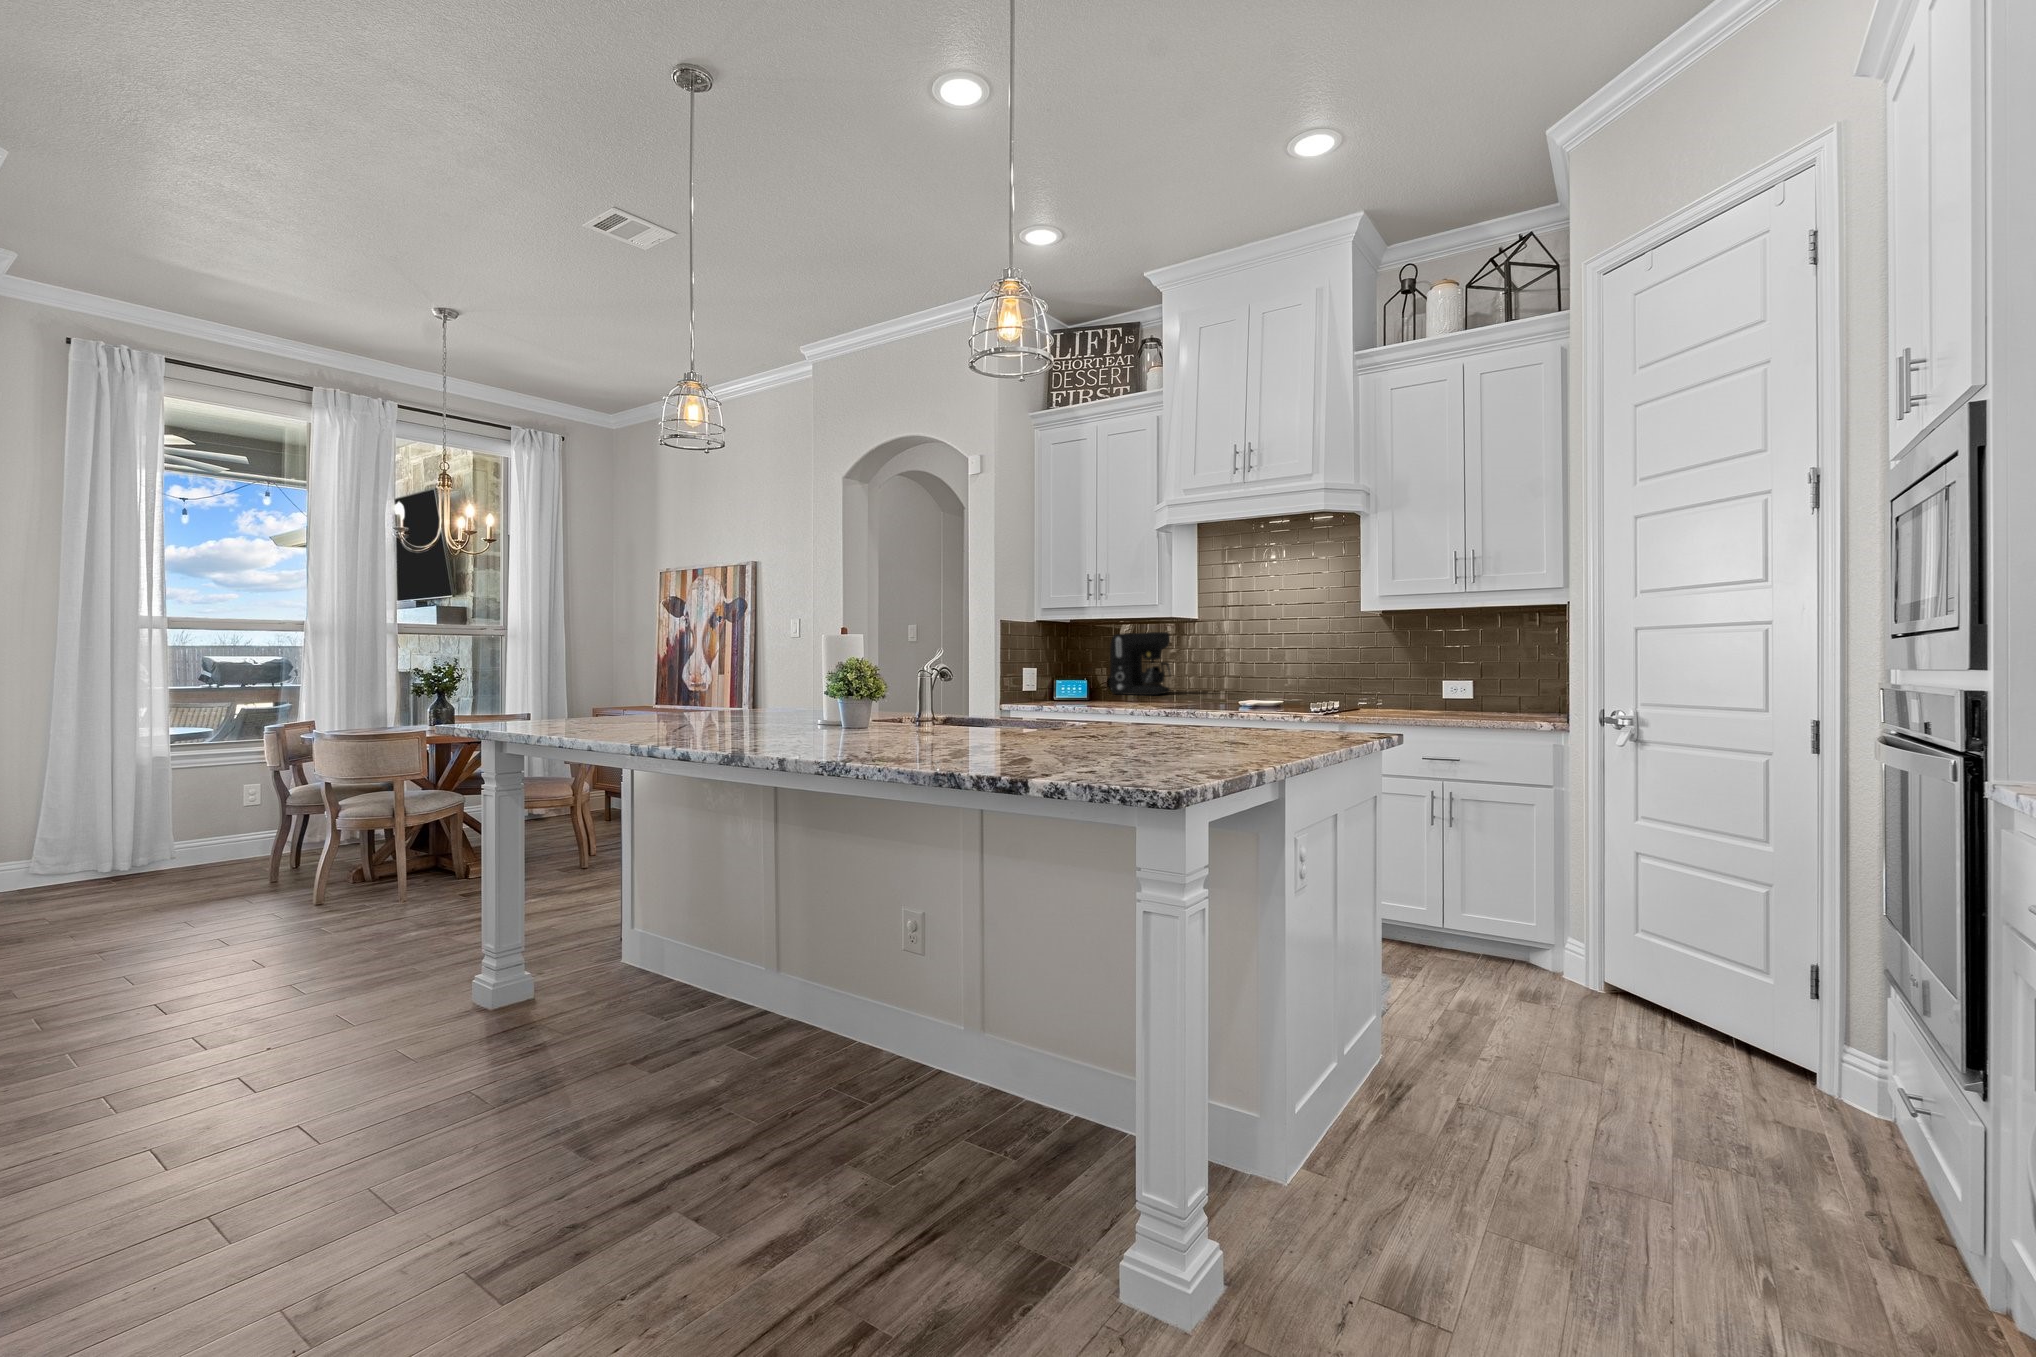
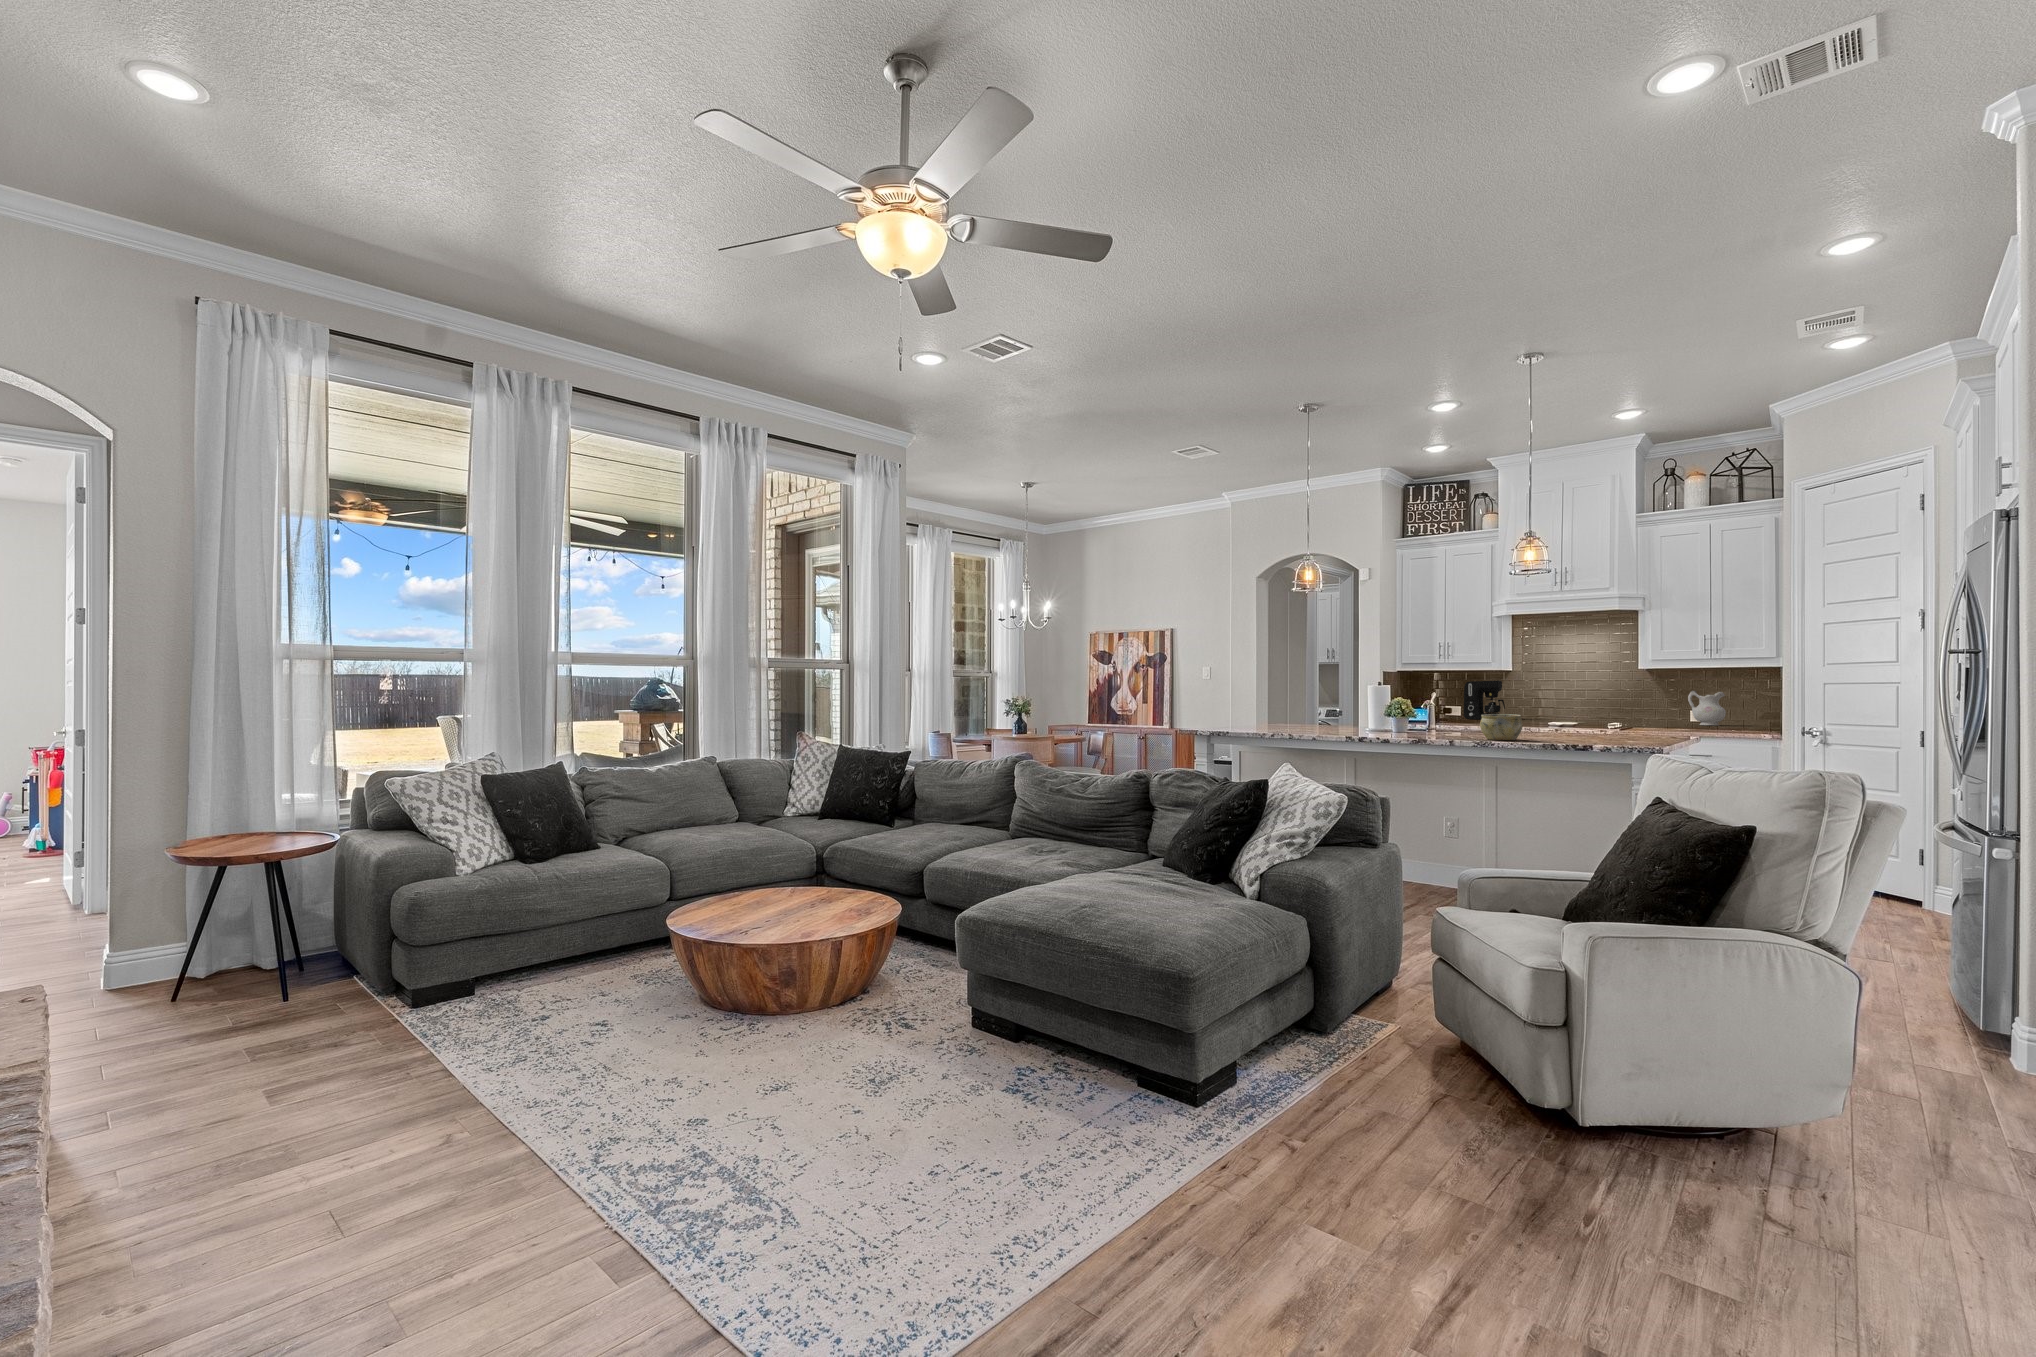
ceramic pitcher: none [1436,644,1490,700] -> present [1688,691,1726,726]
ceramic bowl: none [912,704,1001,767] -> present [1480,714,1523,740]

